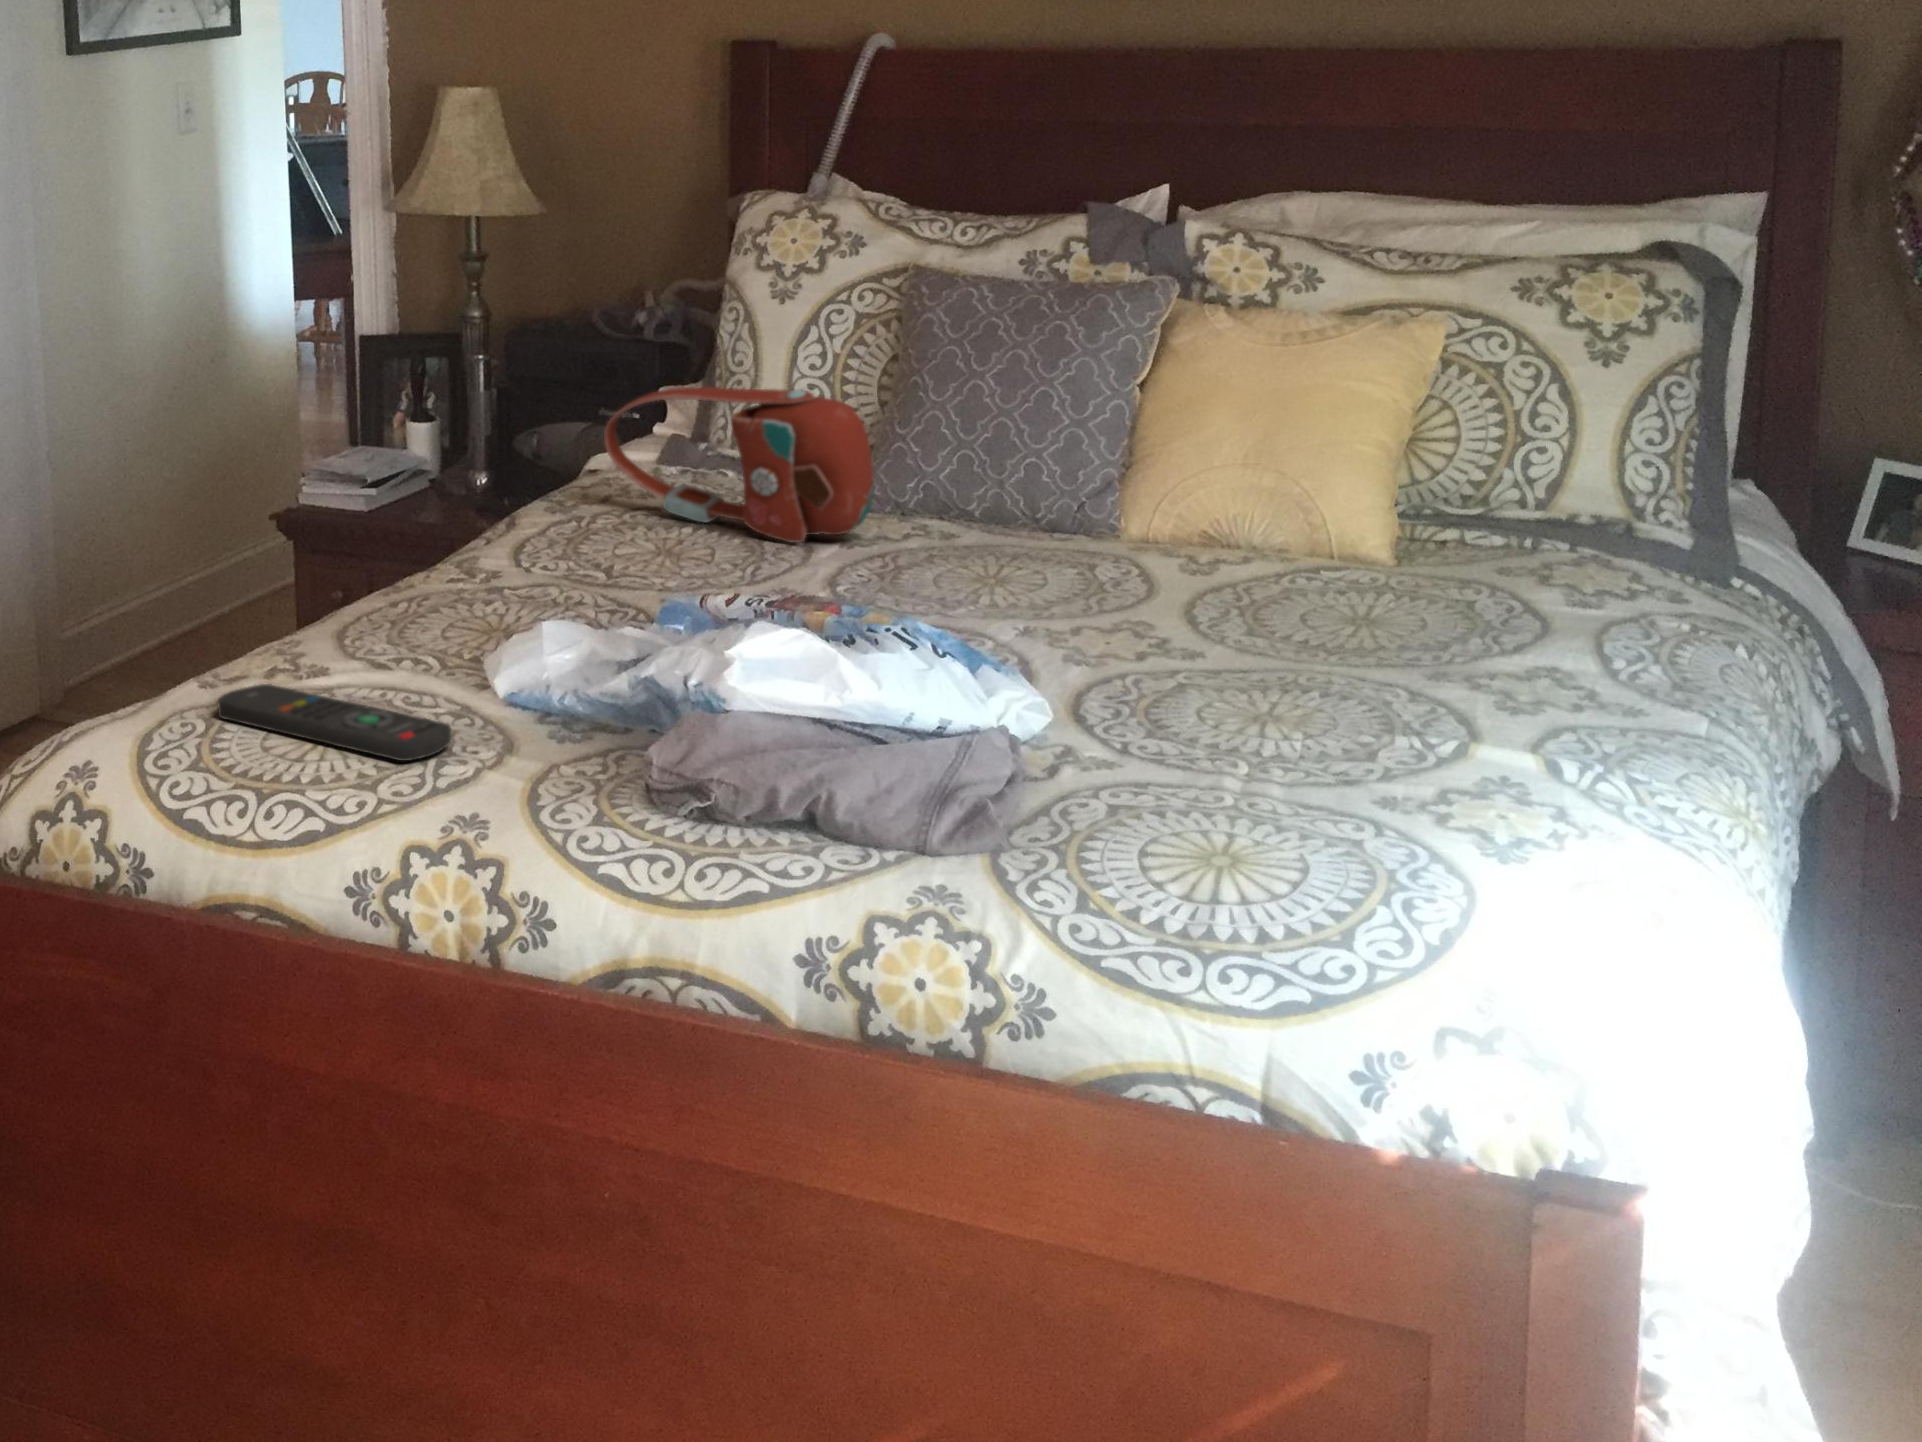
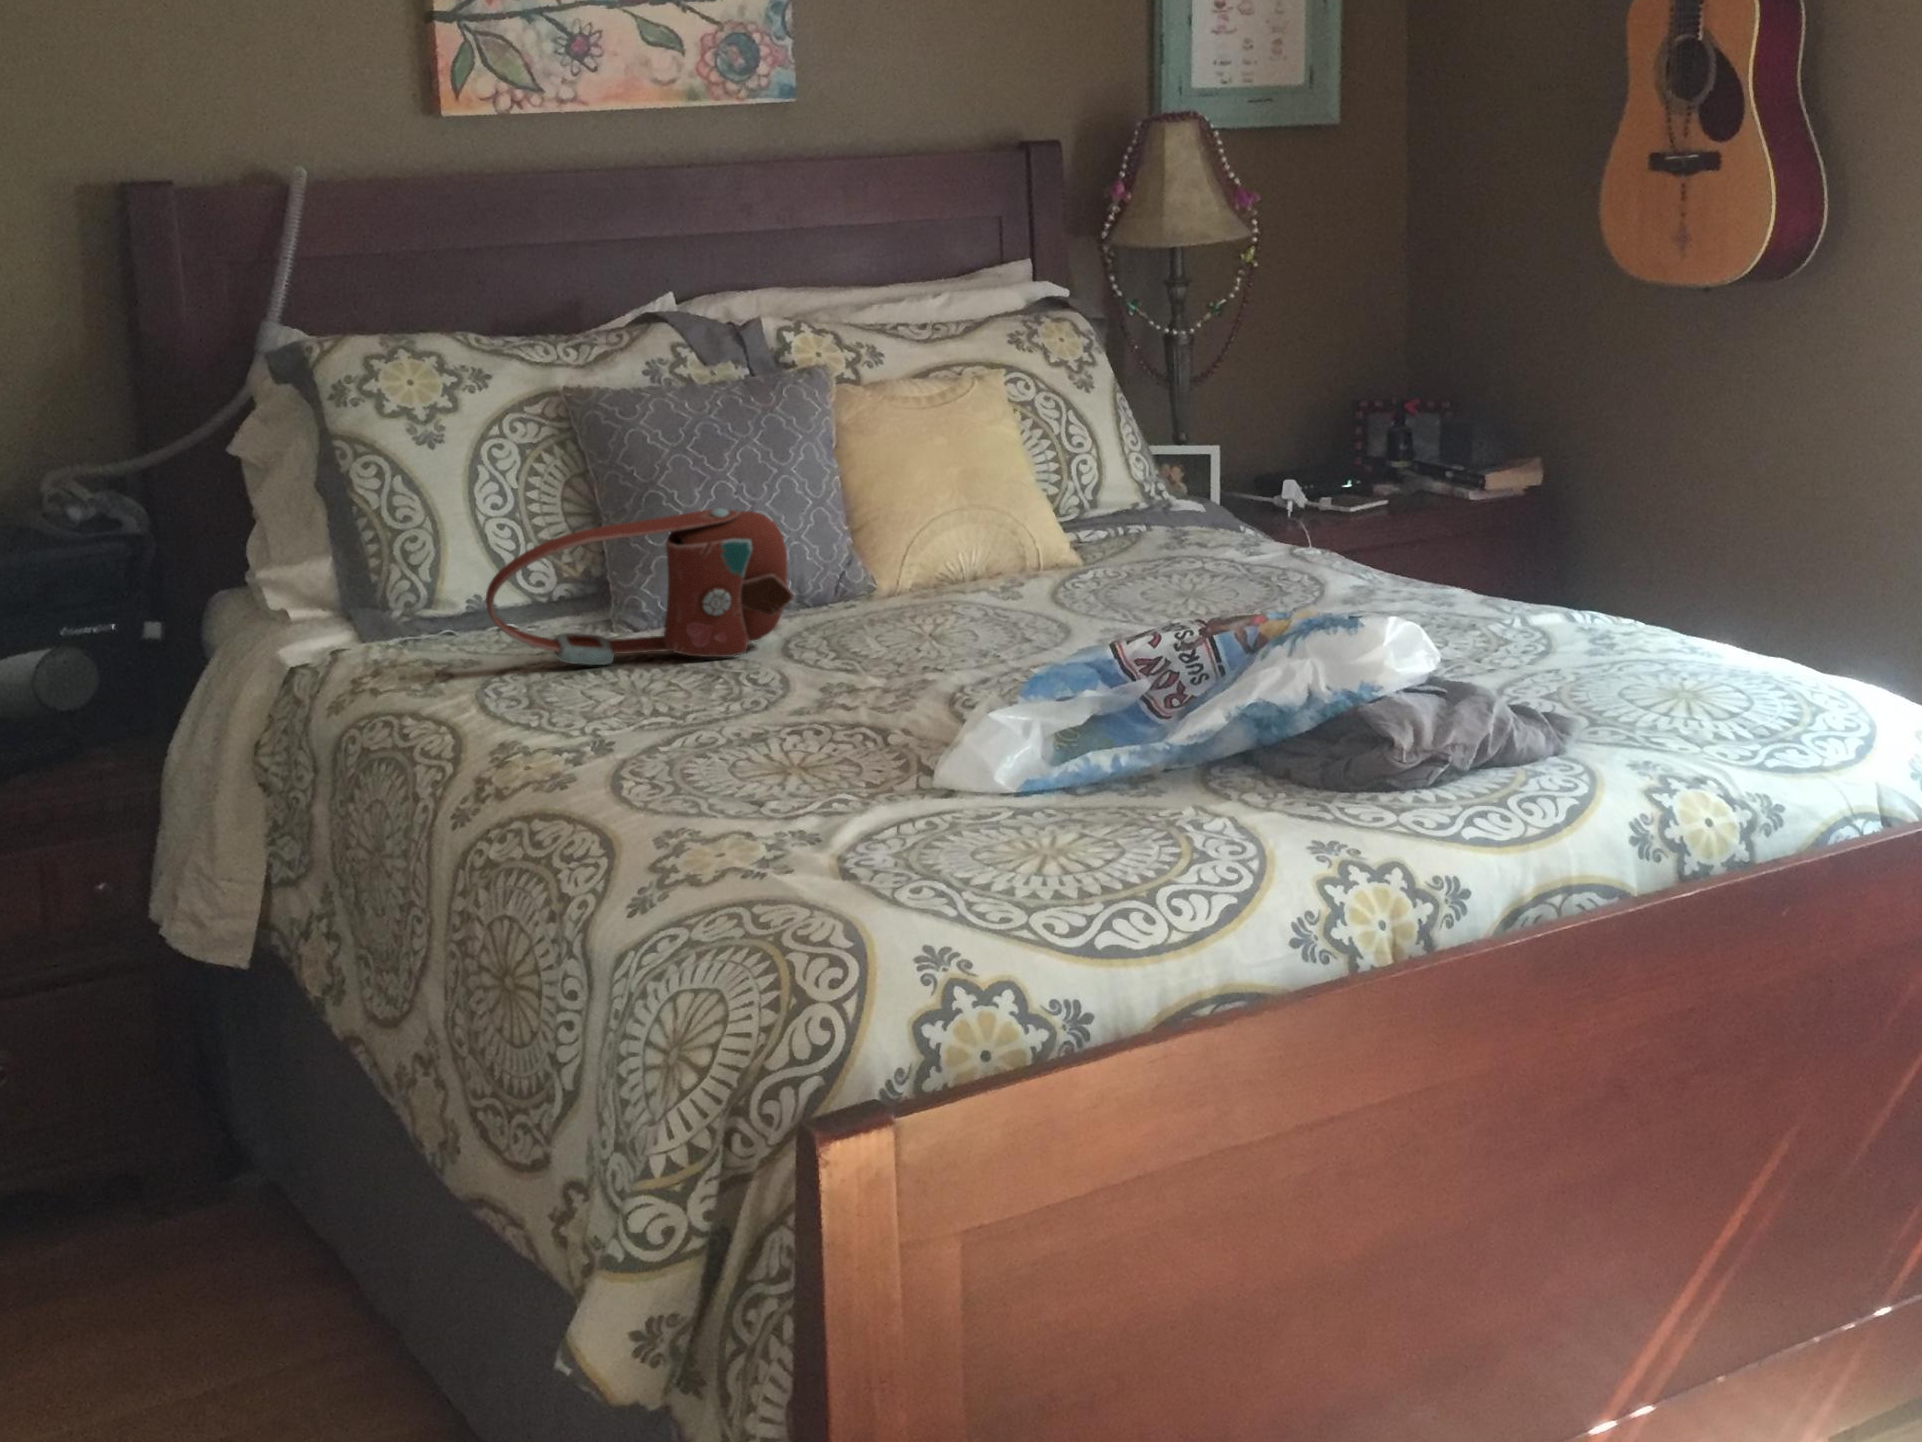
remote control: present [218,684,451,761] -> none [927,807,1182,880]

